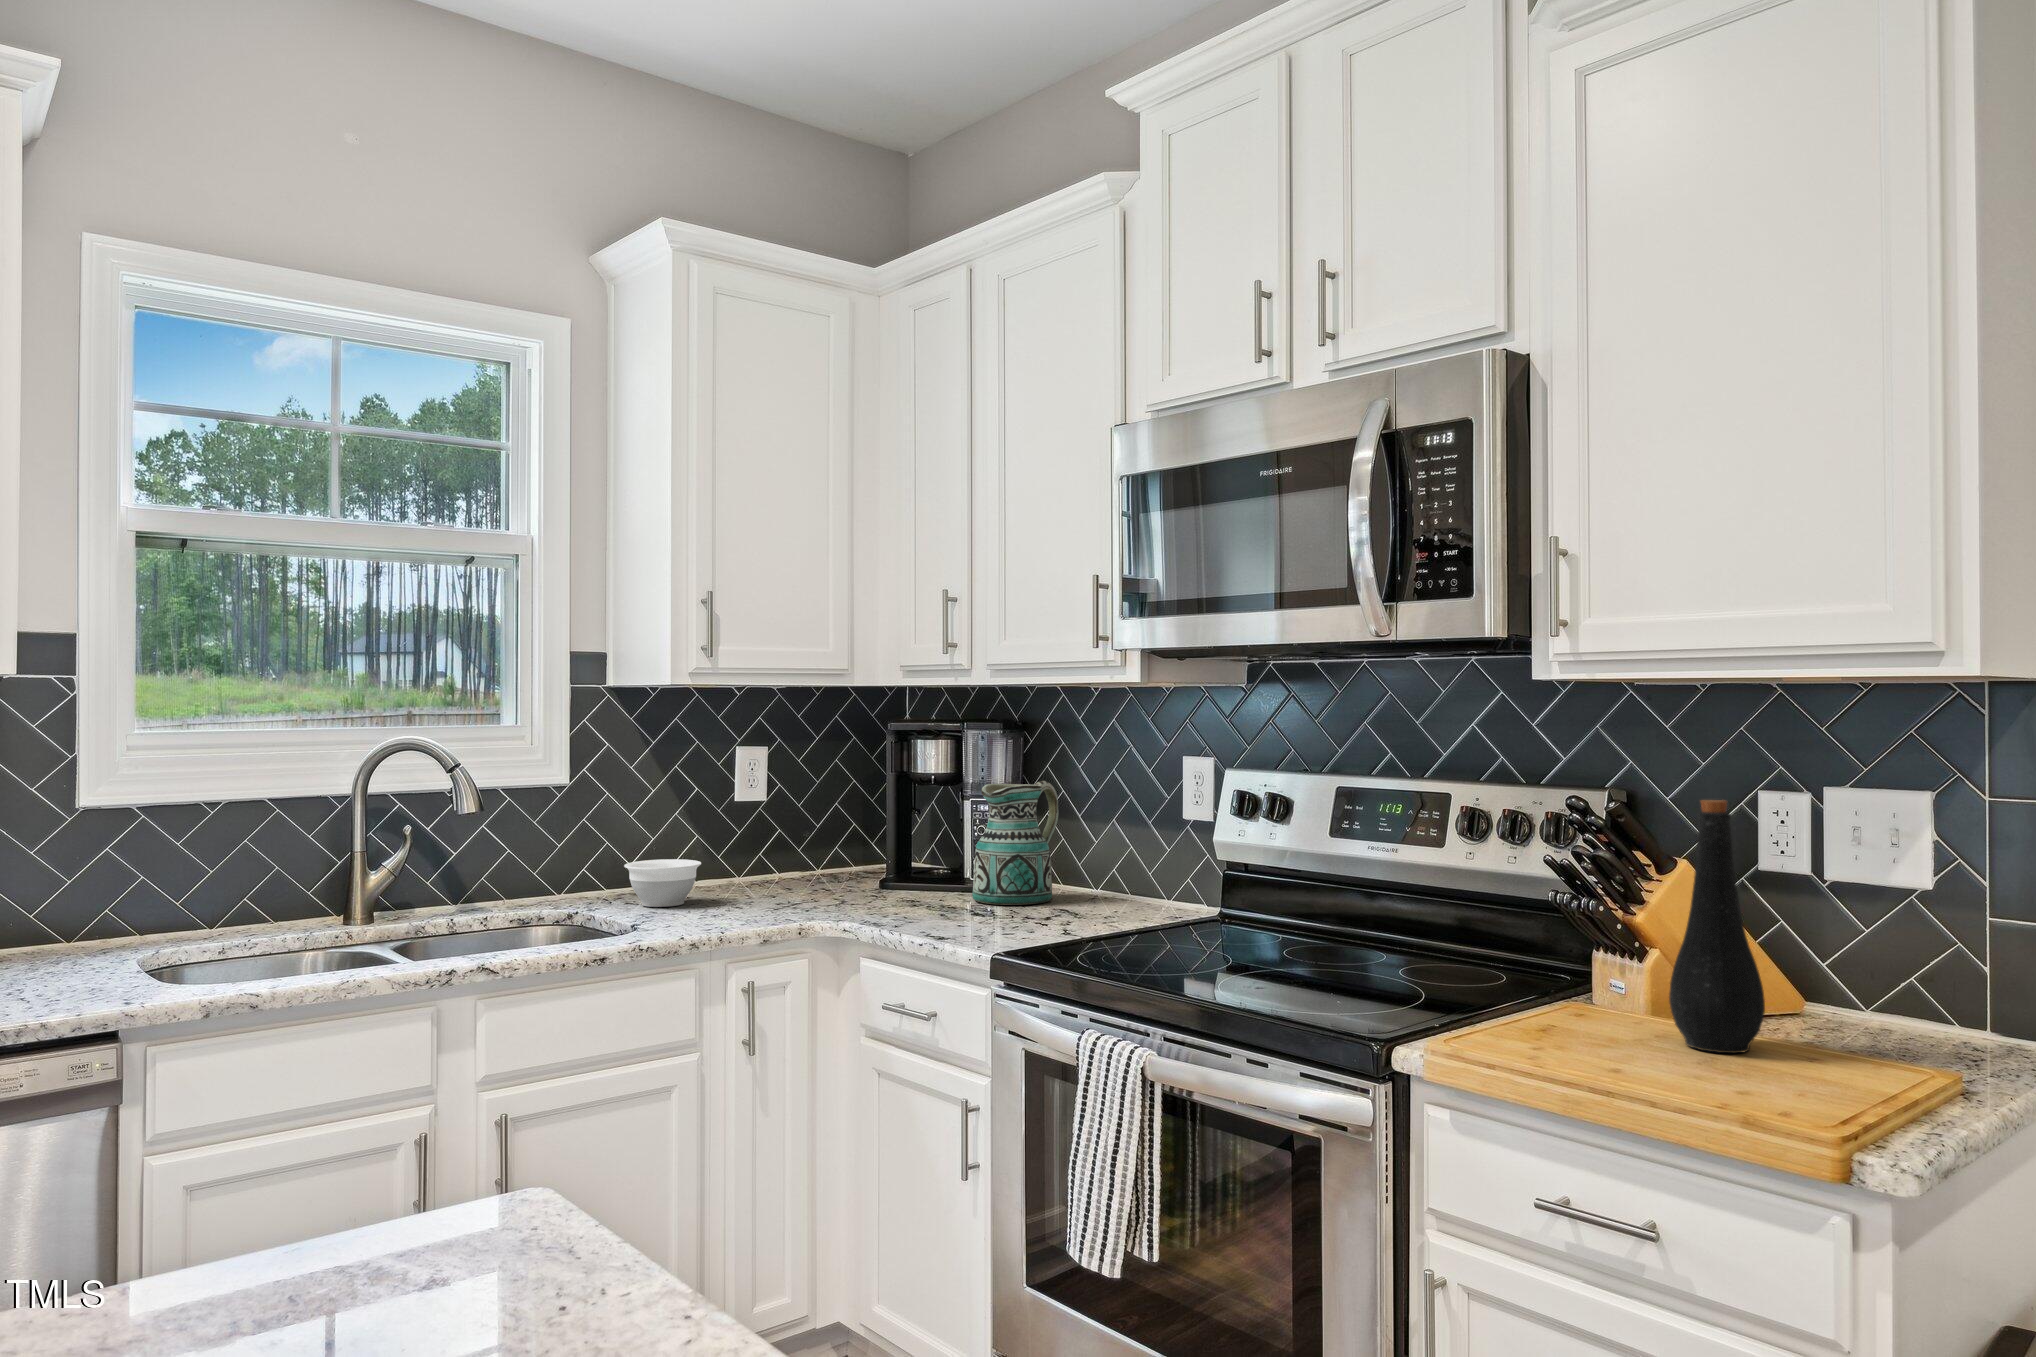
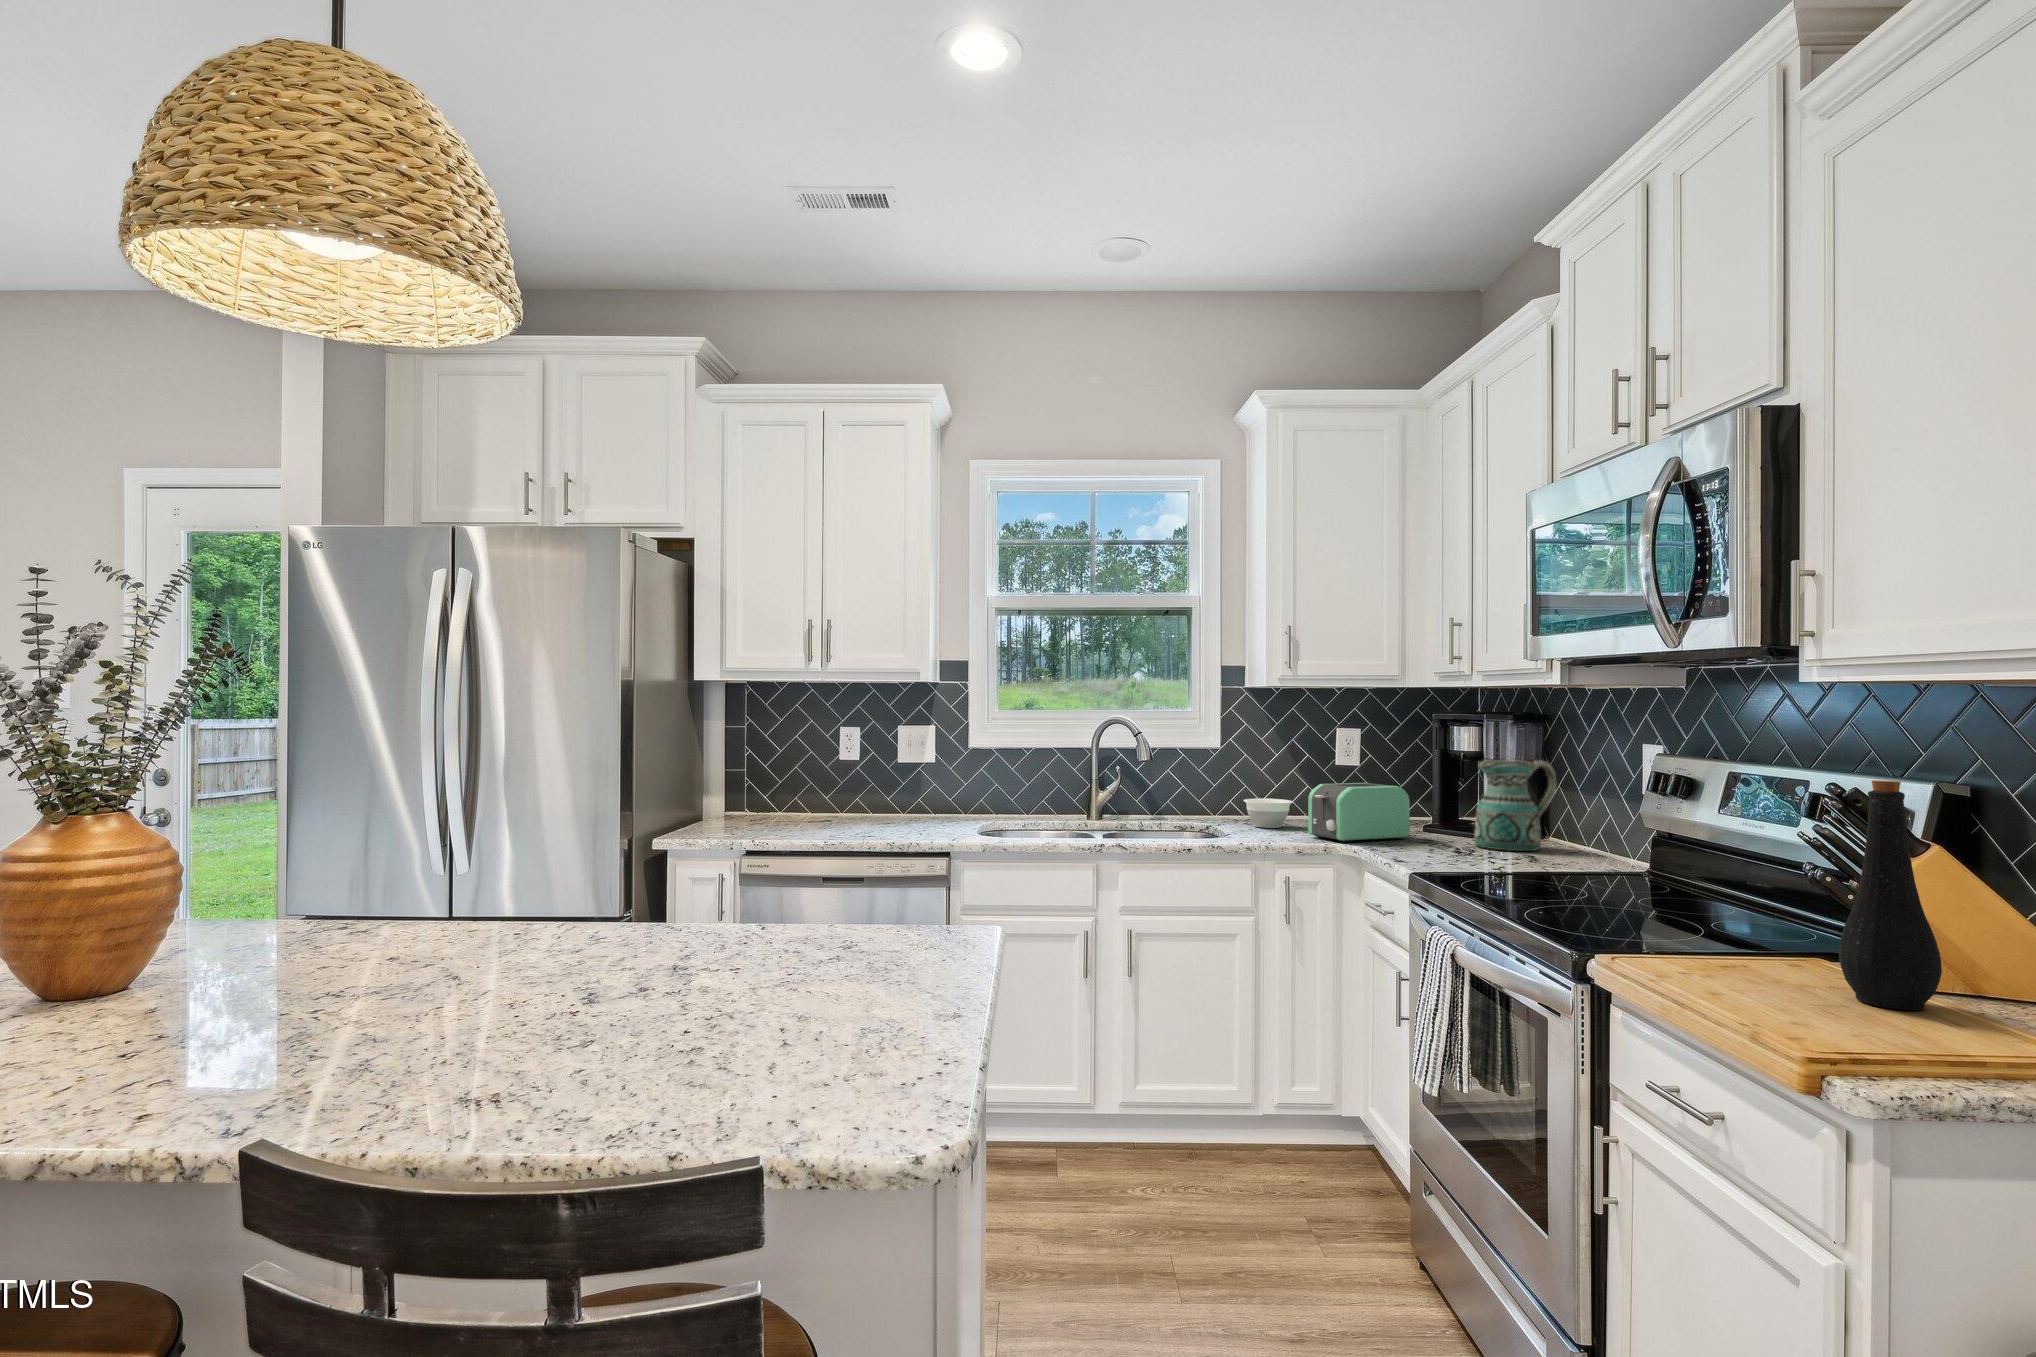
toaster: none [754,826,884,917] -> present [1308,783,1410,842]

